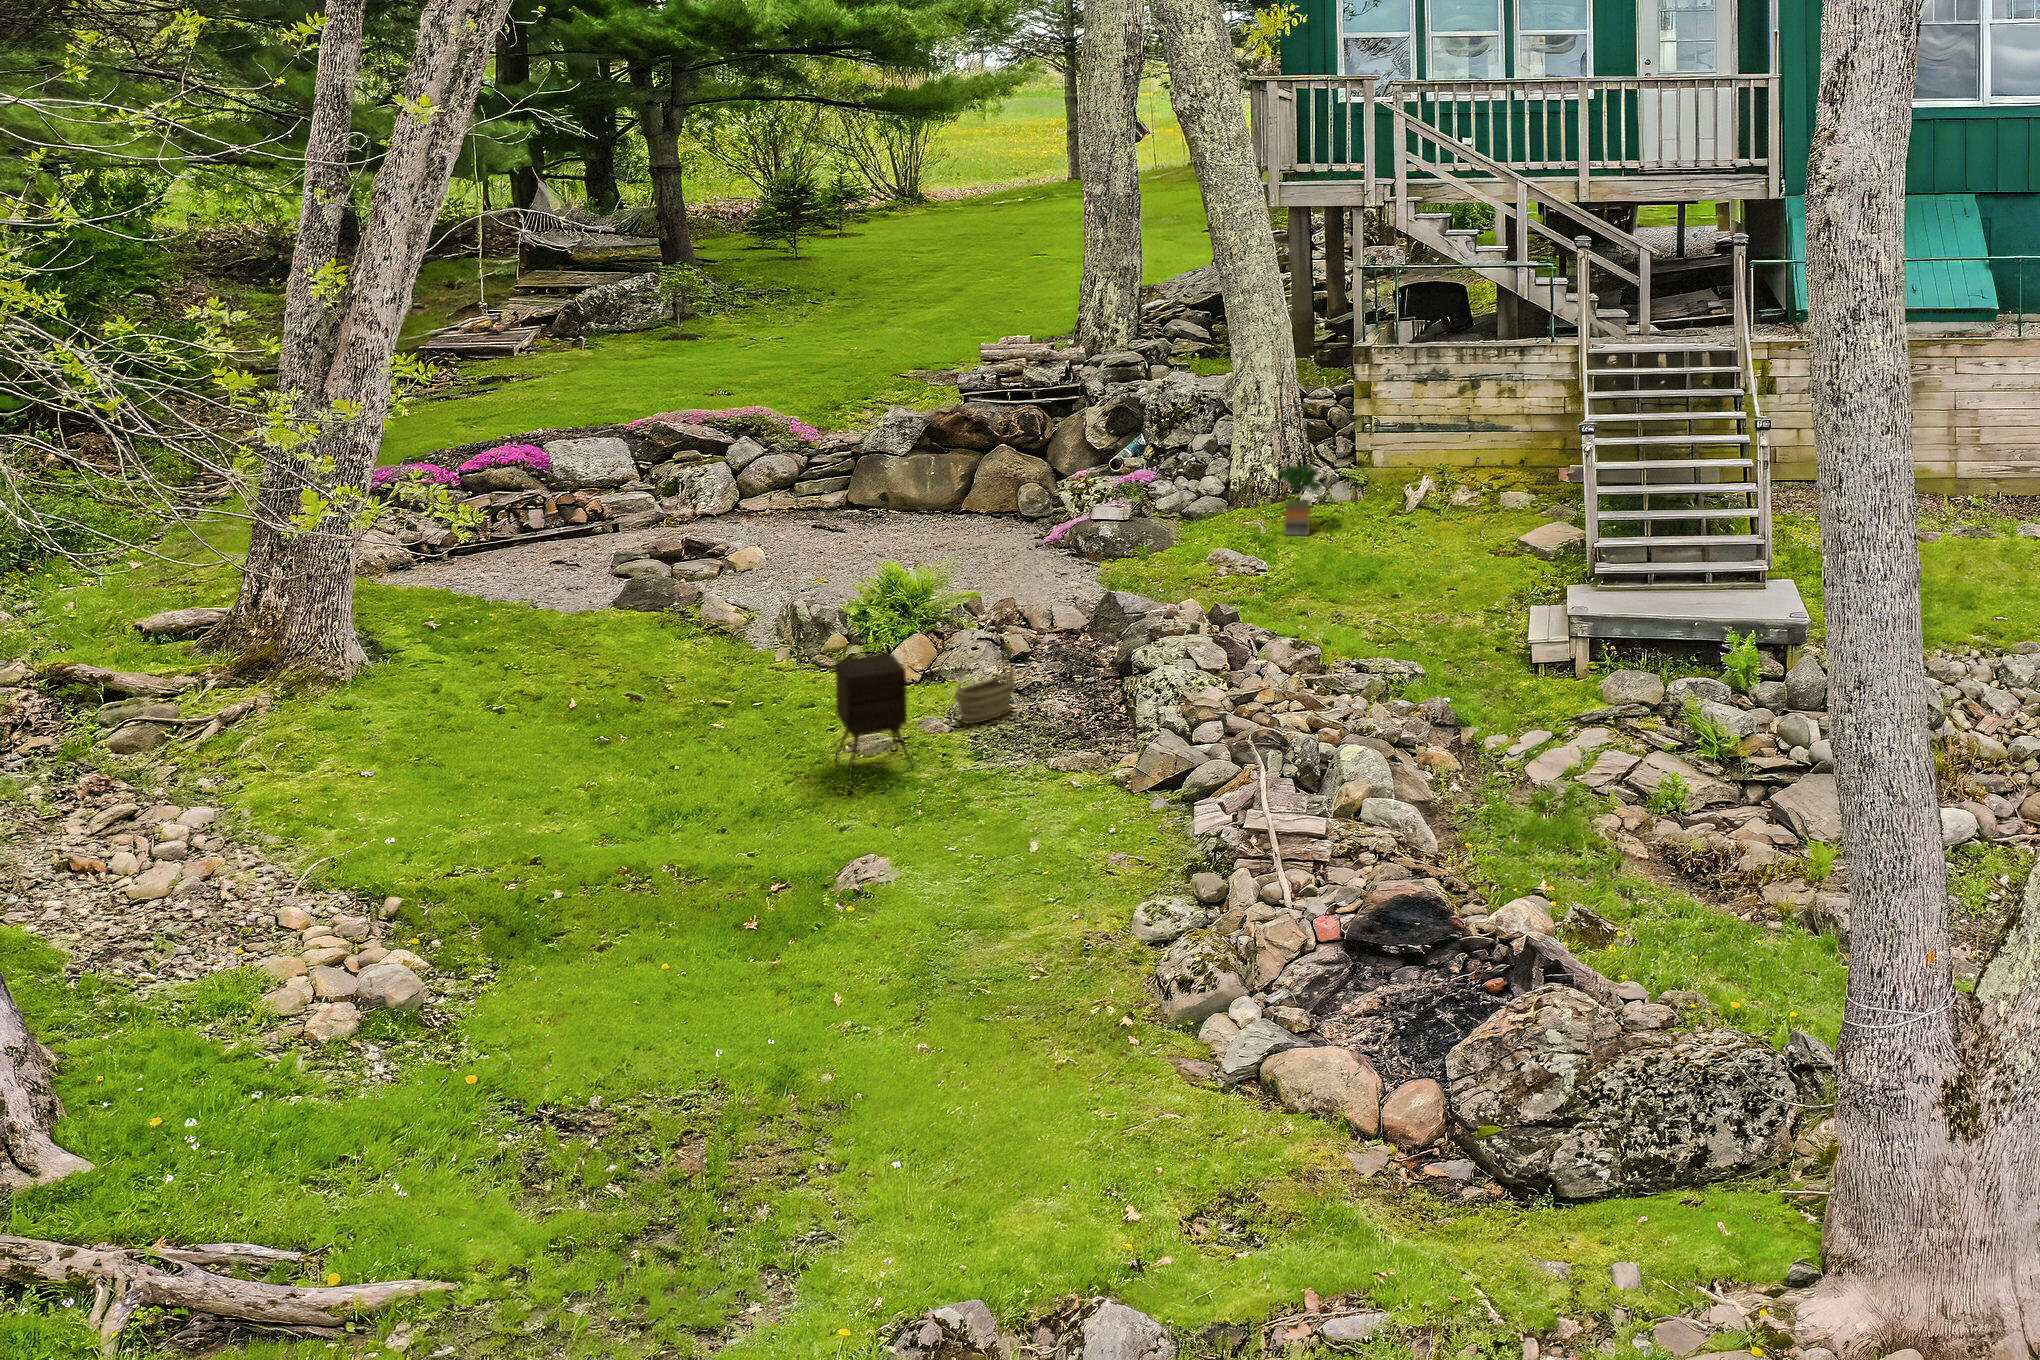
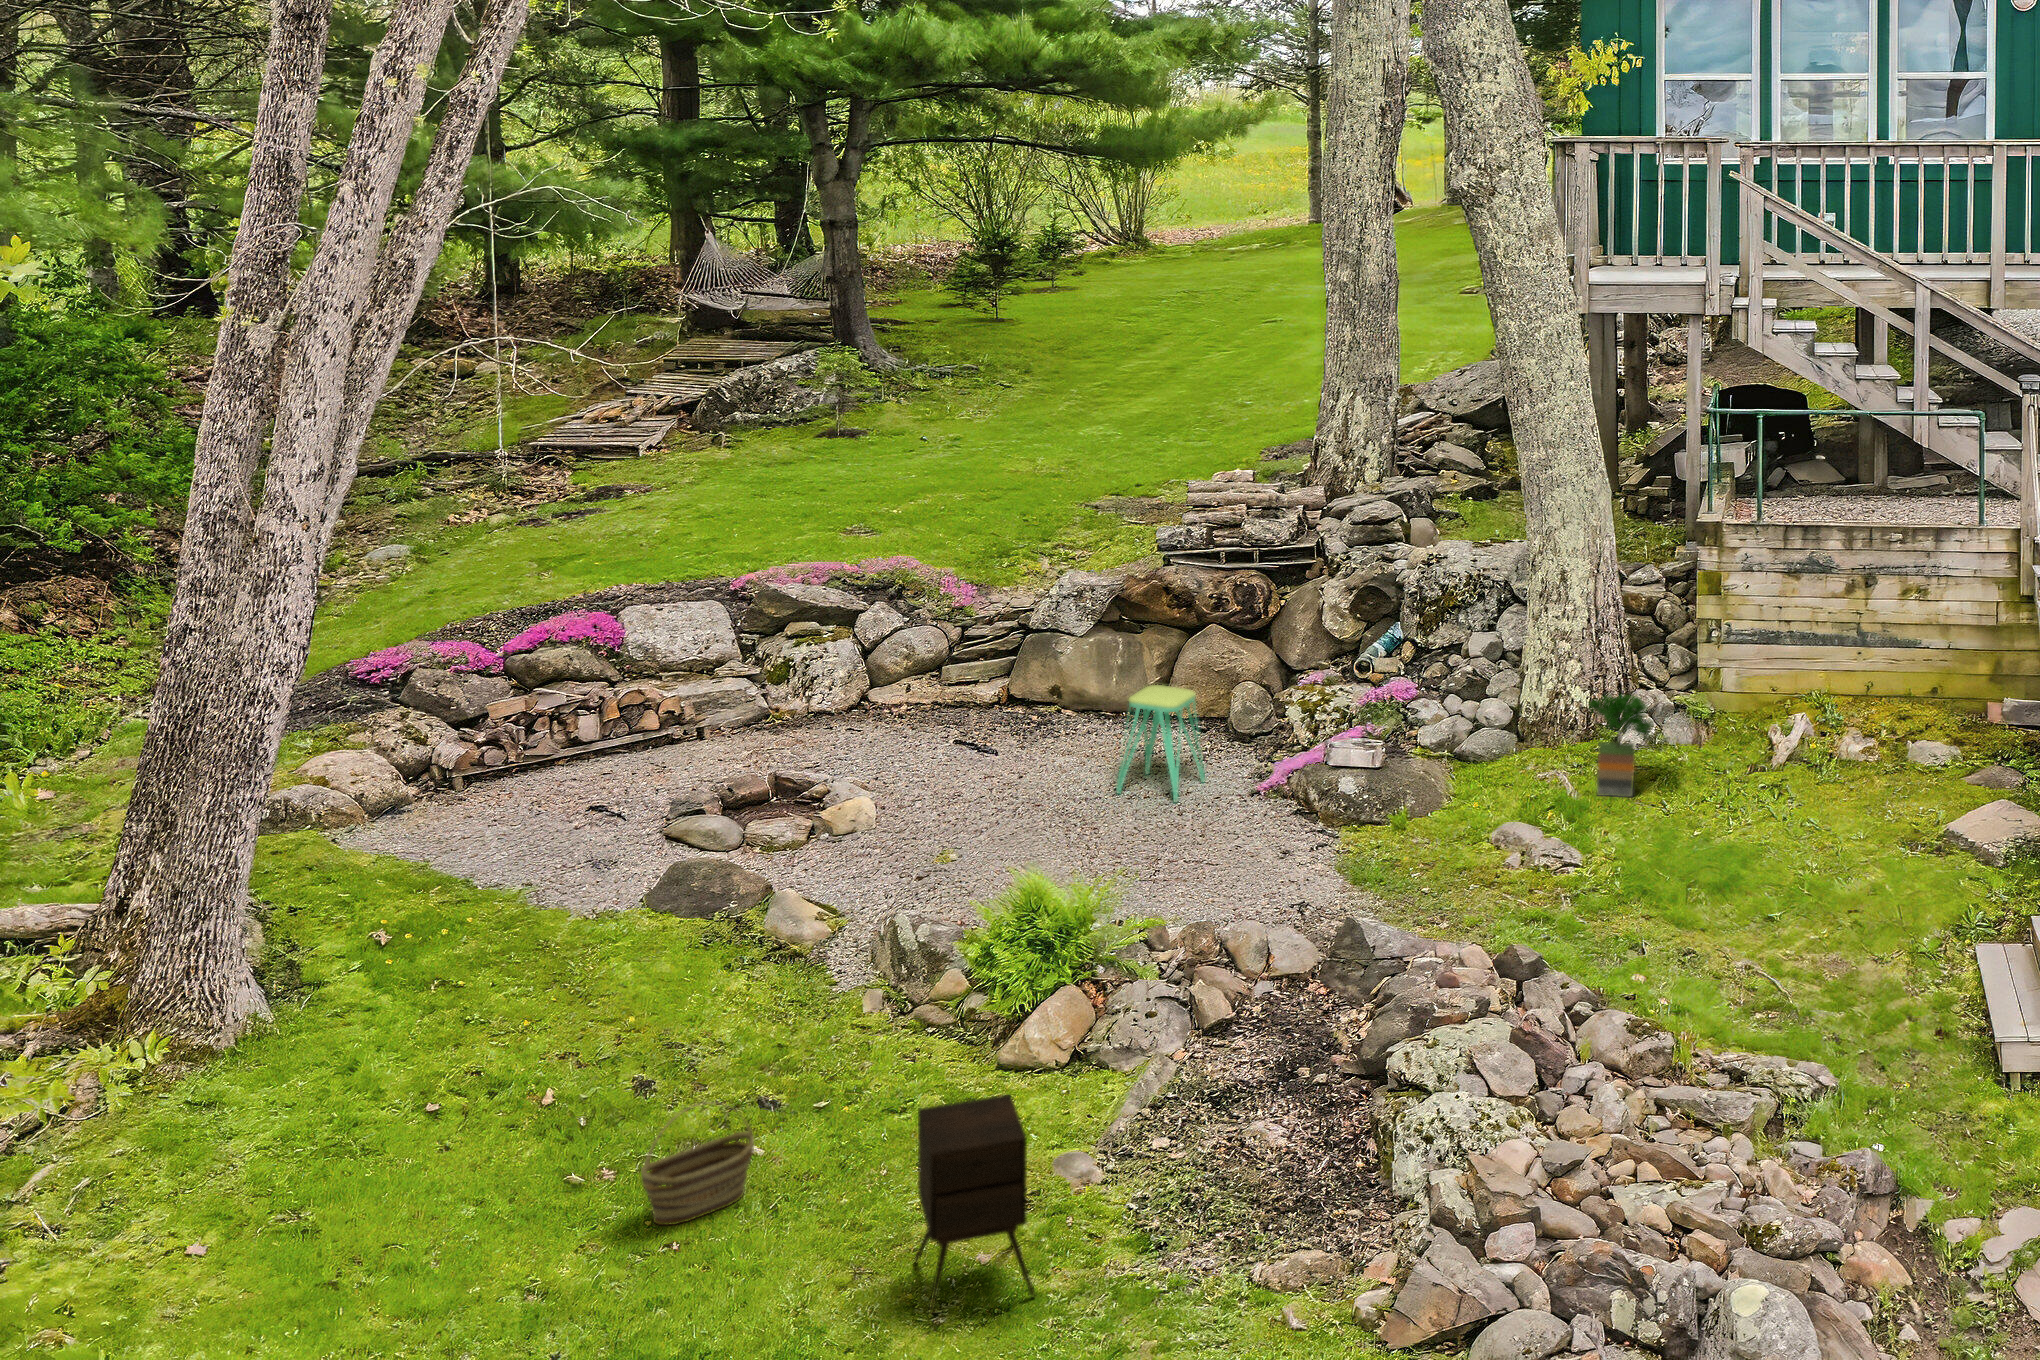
stool: none [938,468,1003,548] -> present [1116,685,1205,802]
basket: present [955,656,1015,724] -> present [641,1110,754,1225]

